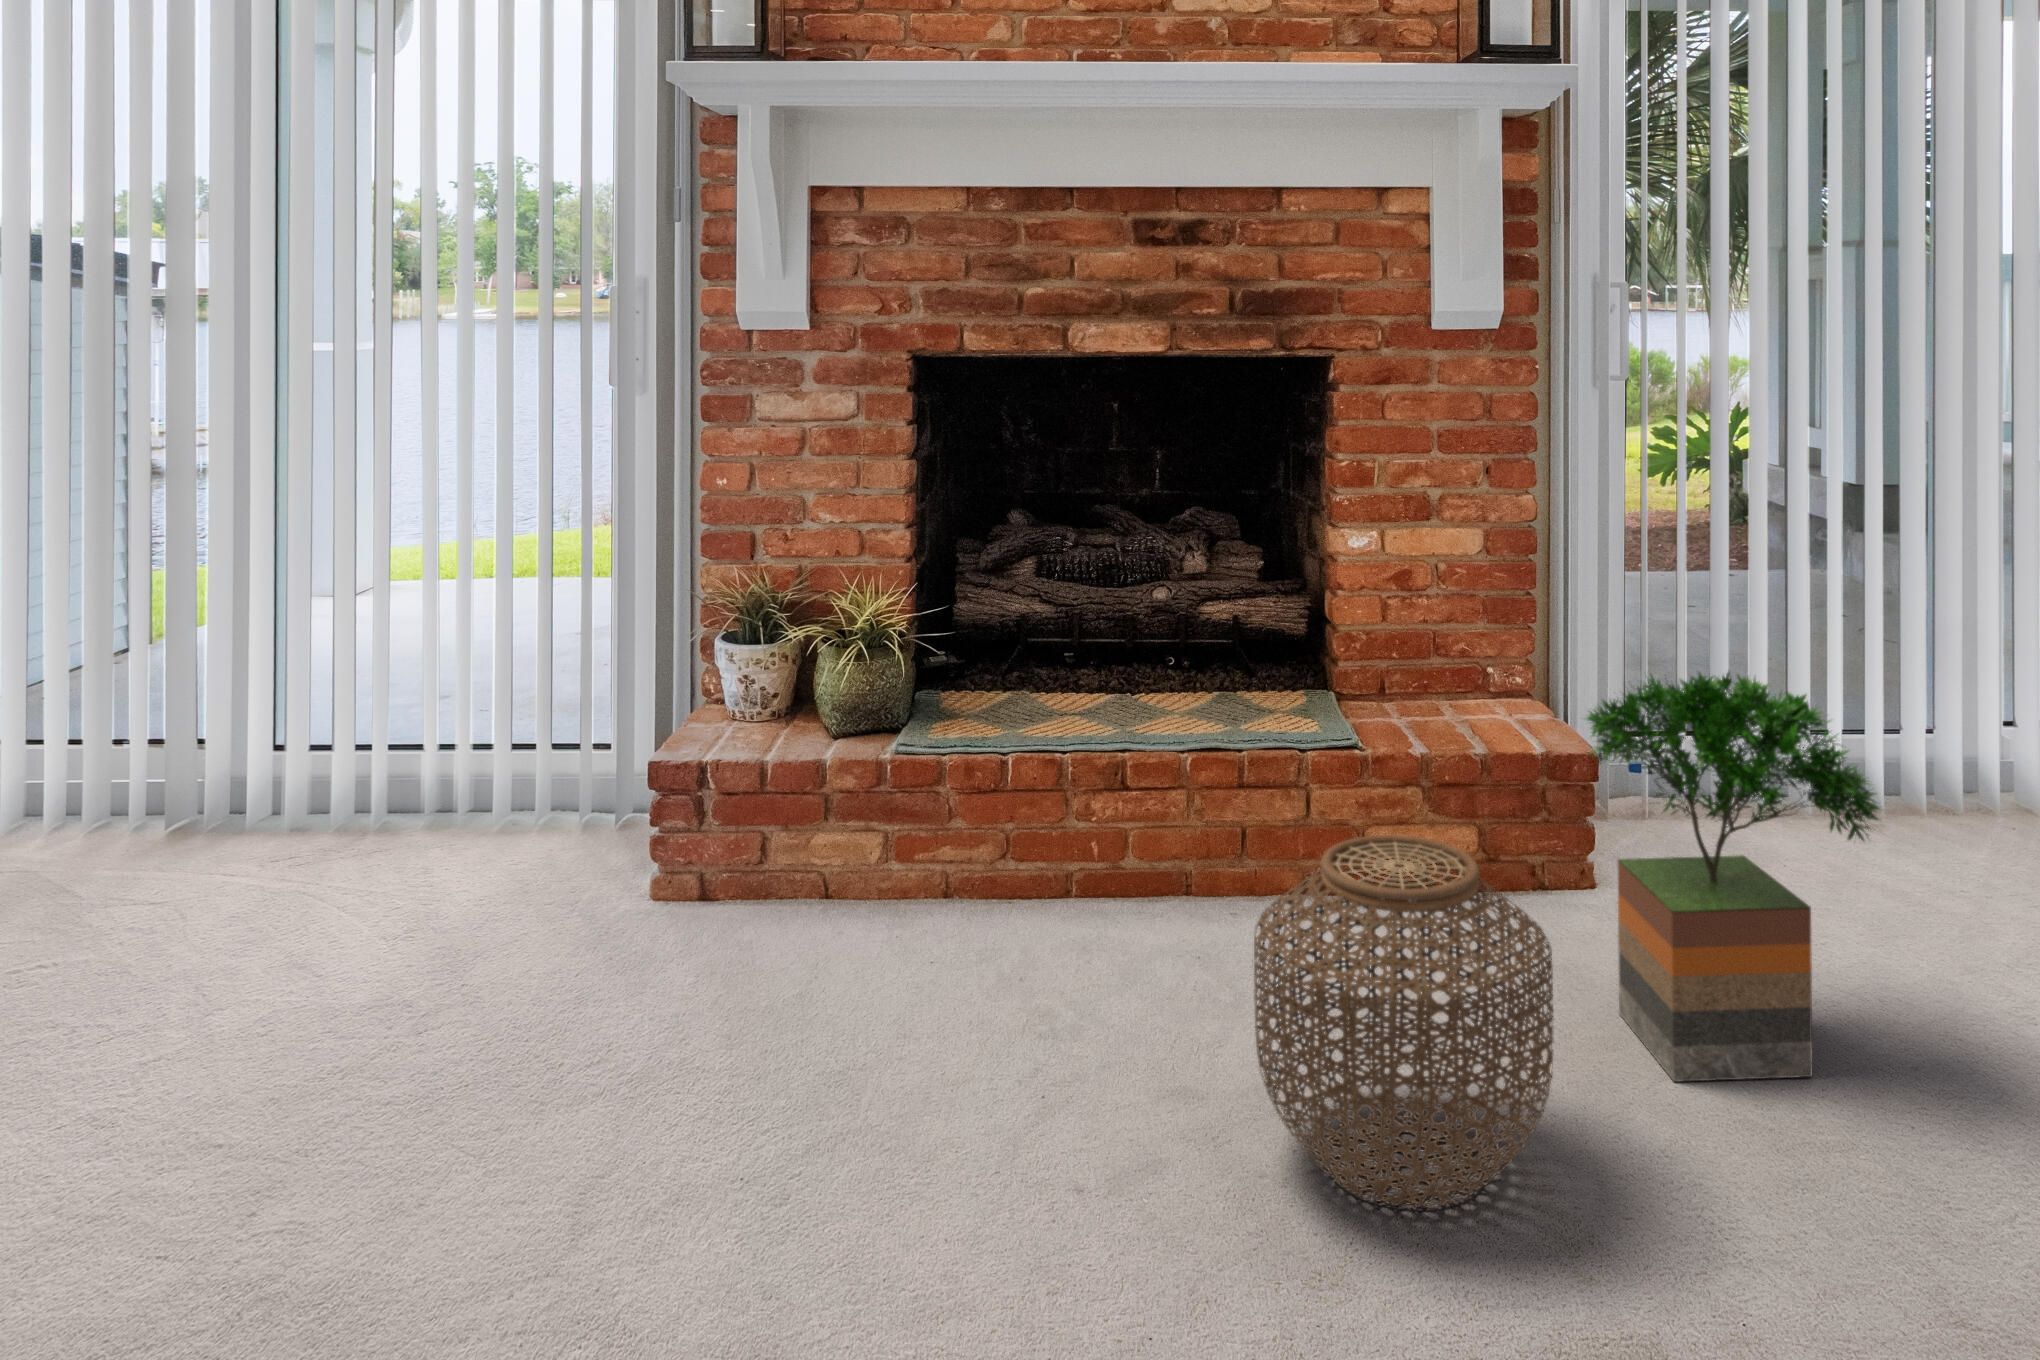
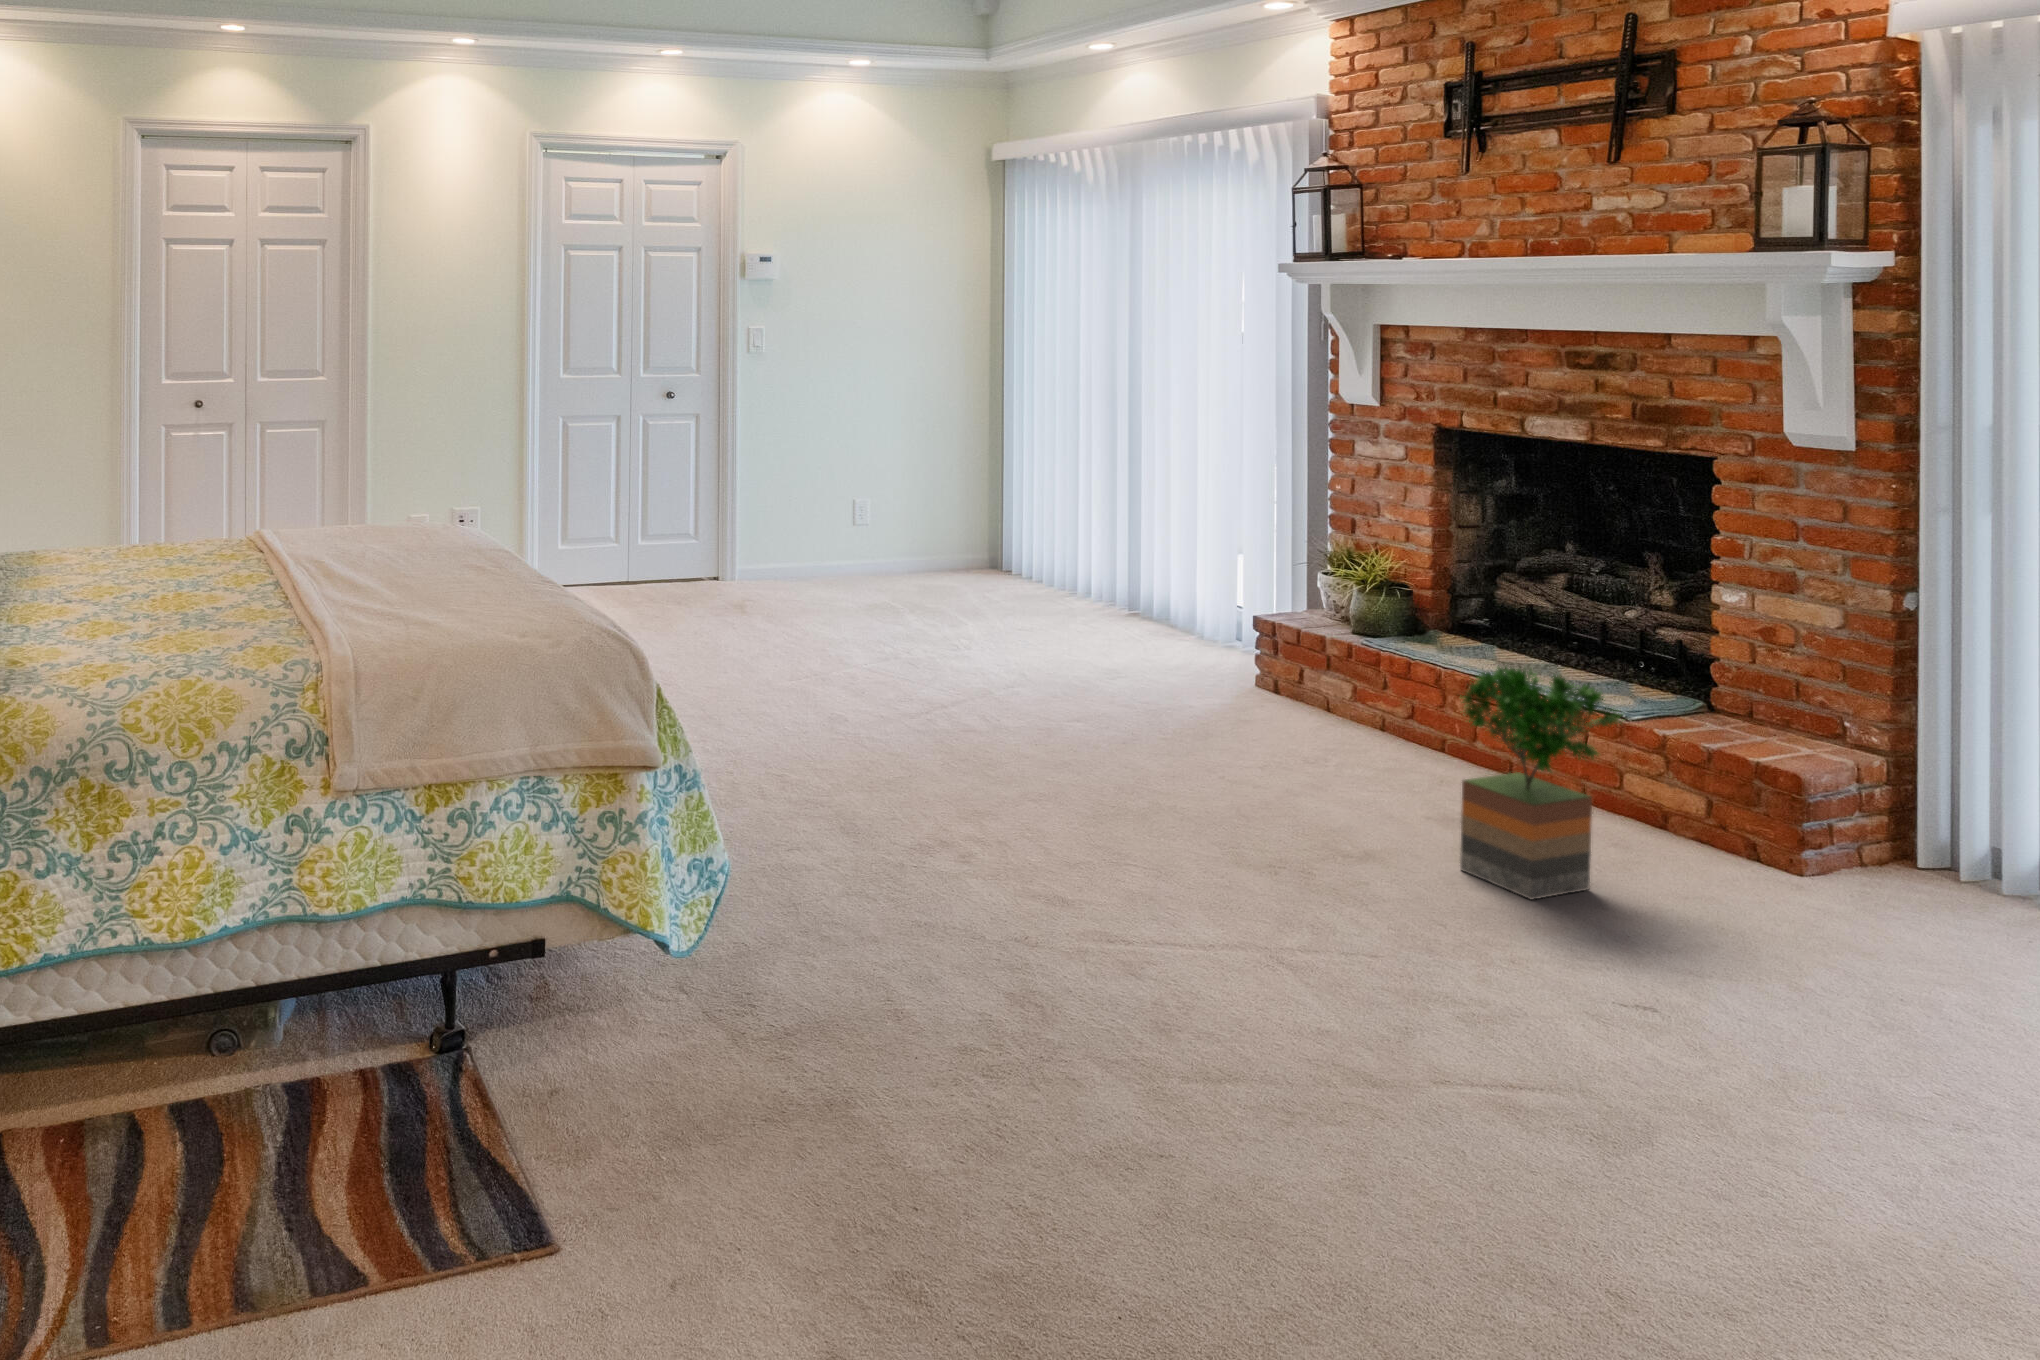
woven basket: present [1254,835,1554,1207] -> none [1213,680,1358,833]

